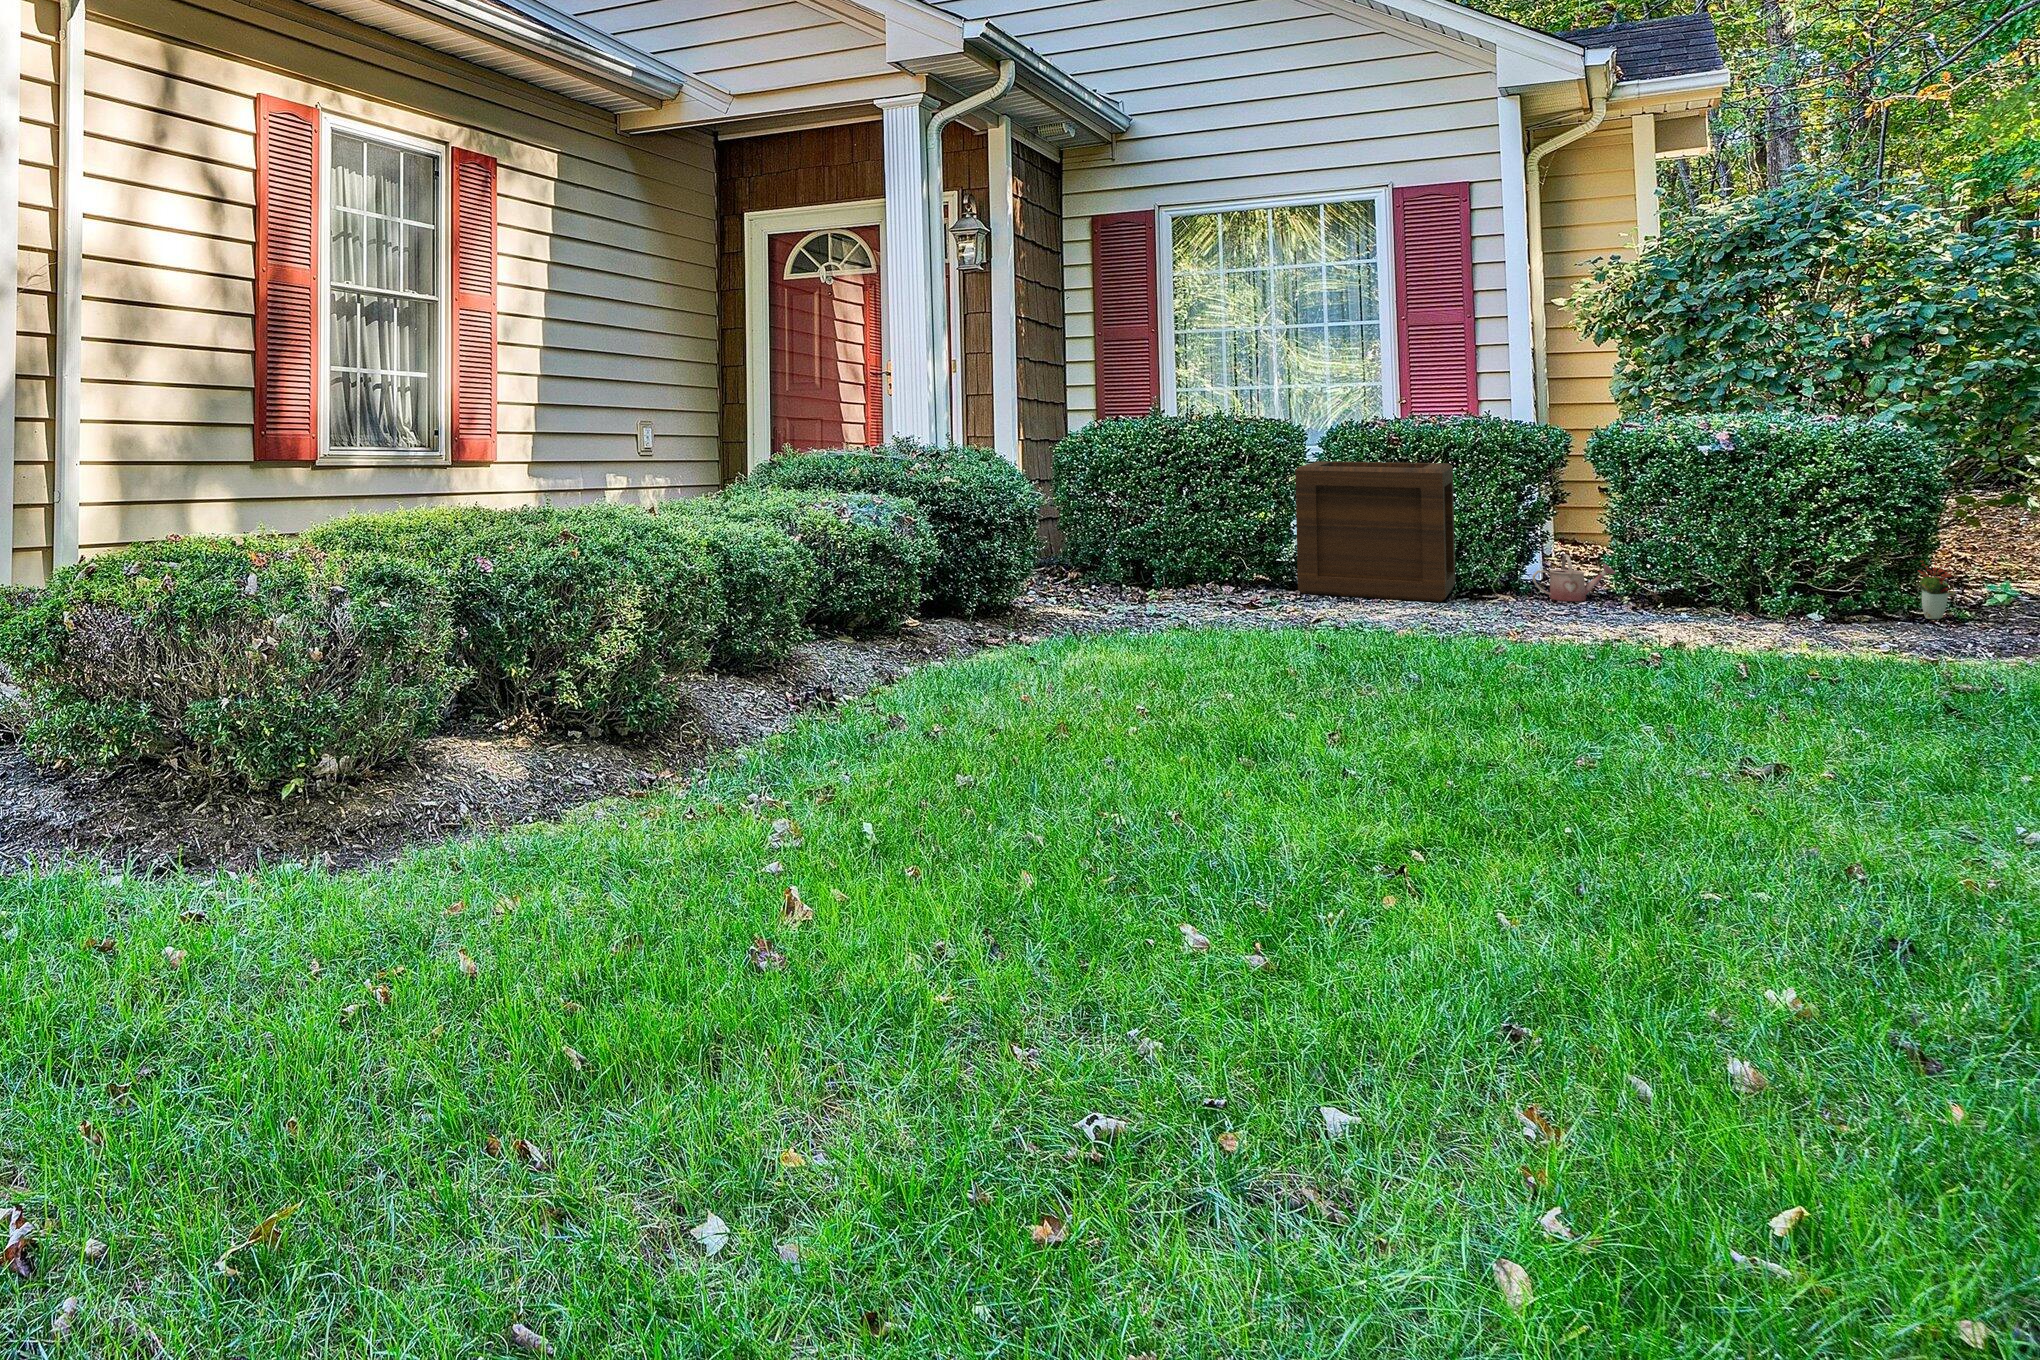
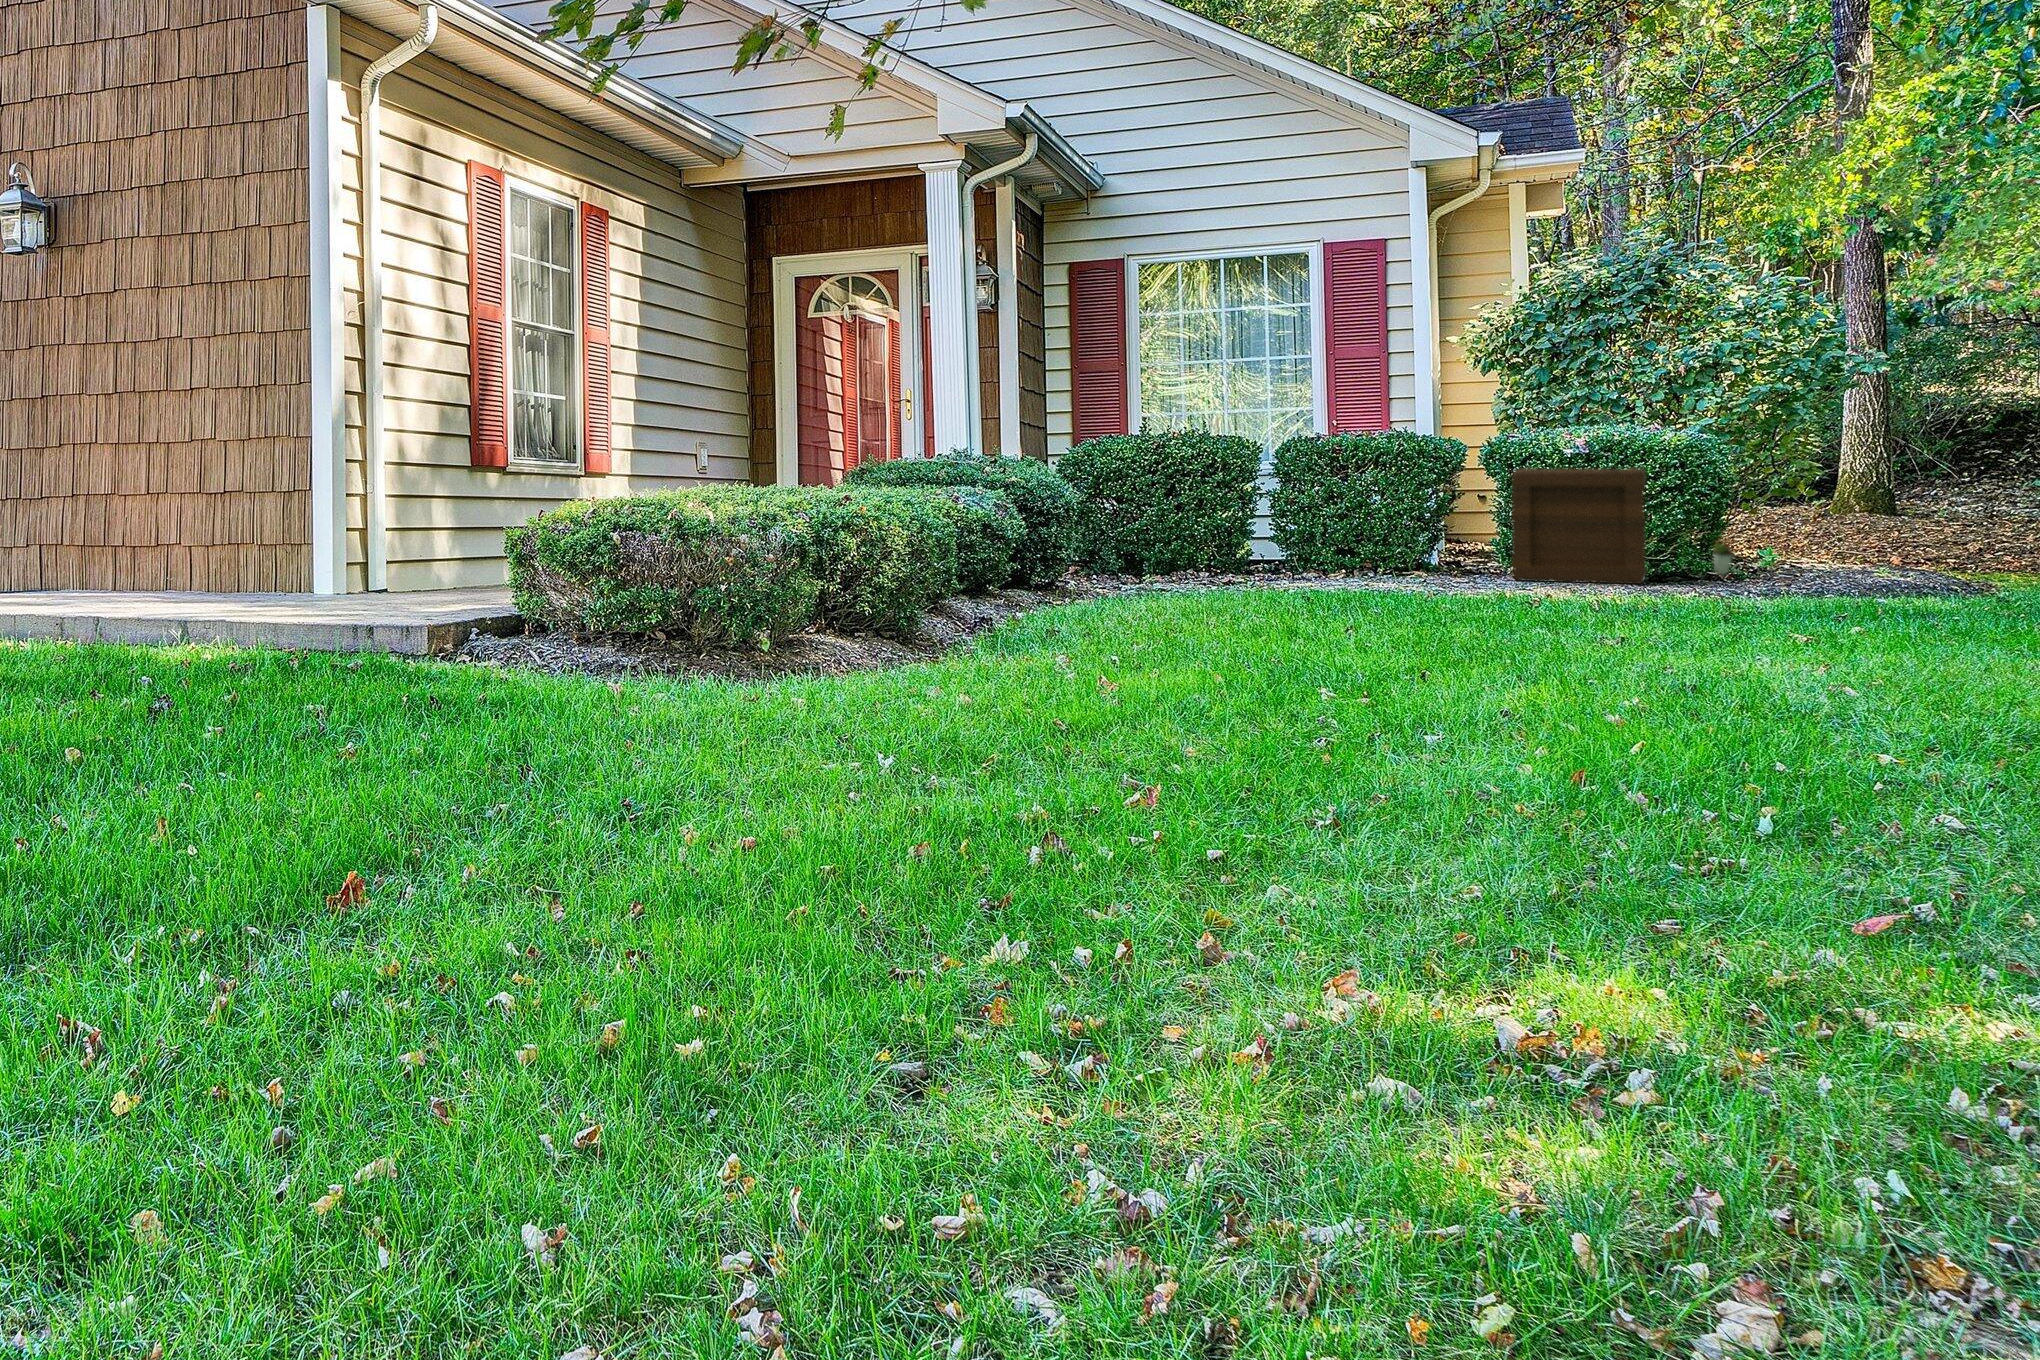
wooden crate: present [1295,461,1455,602] -> present [1512,468,1647,584]
watering can: present [1532,554,1616,601] -> none [1440,536,1501,572]

